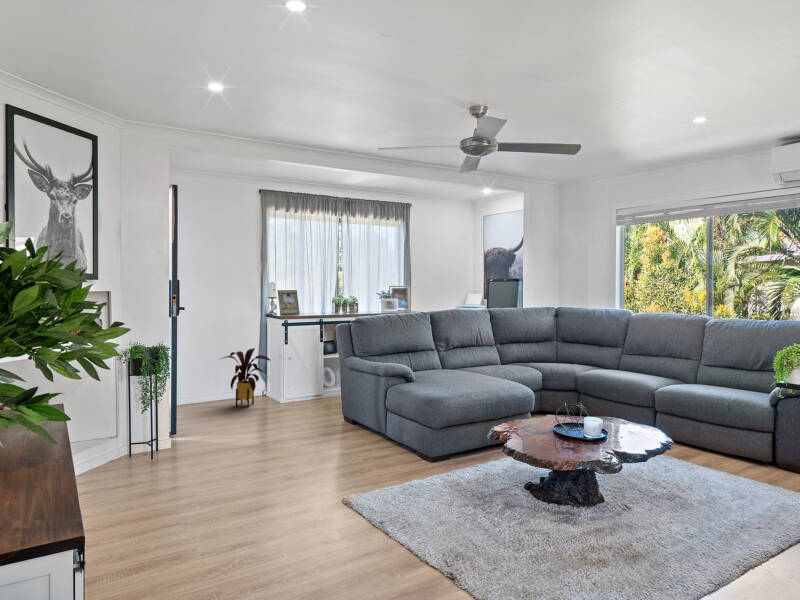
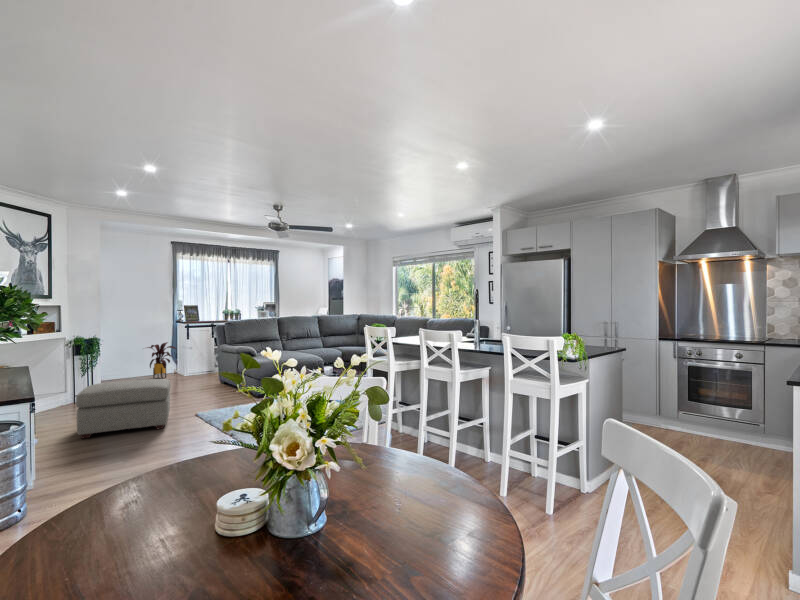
ottoman: none [153,437,313,563] -> present [76,379,171,439]

